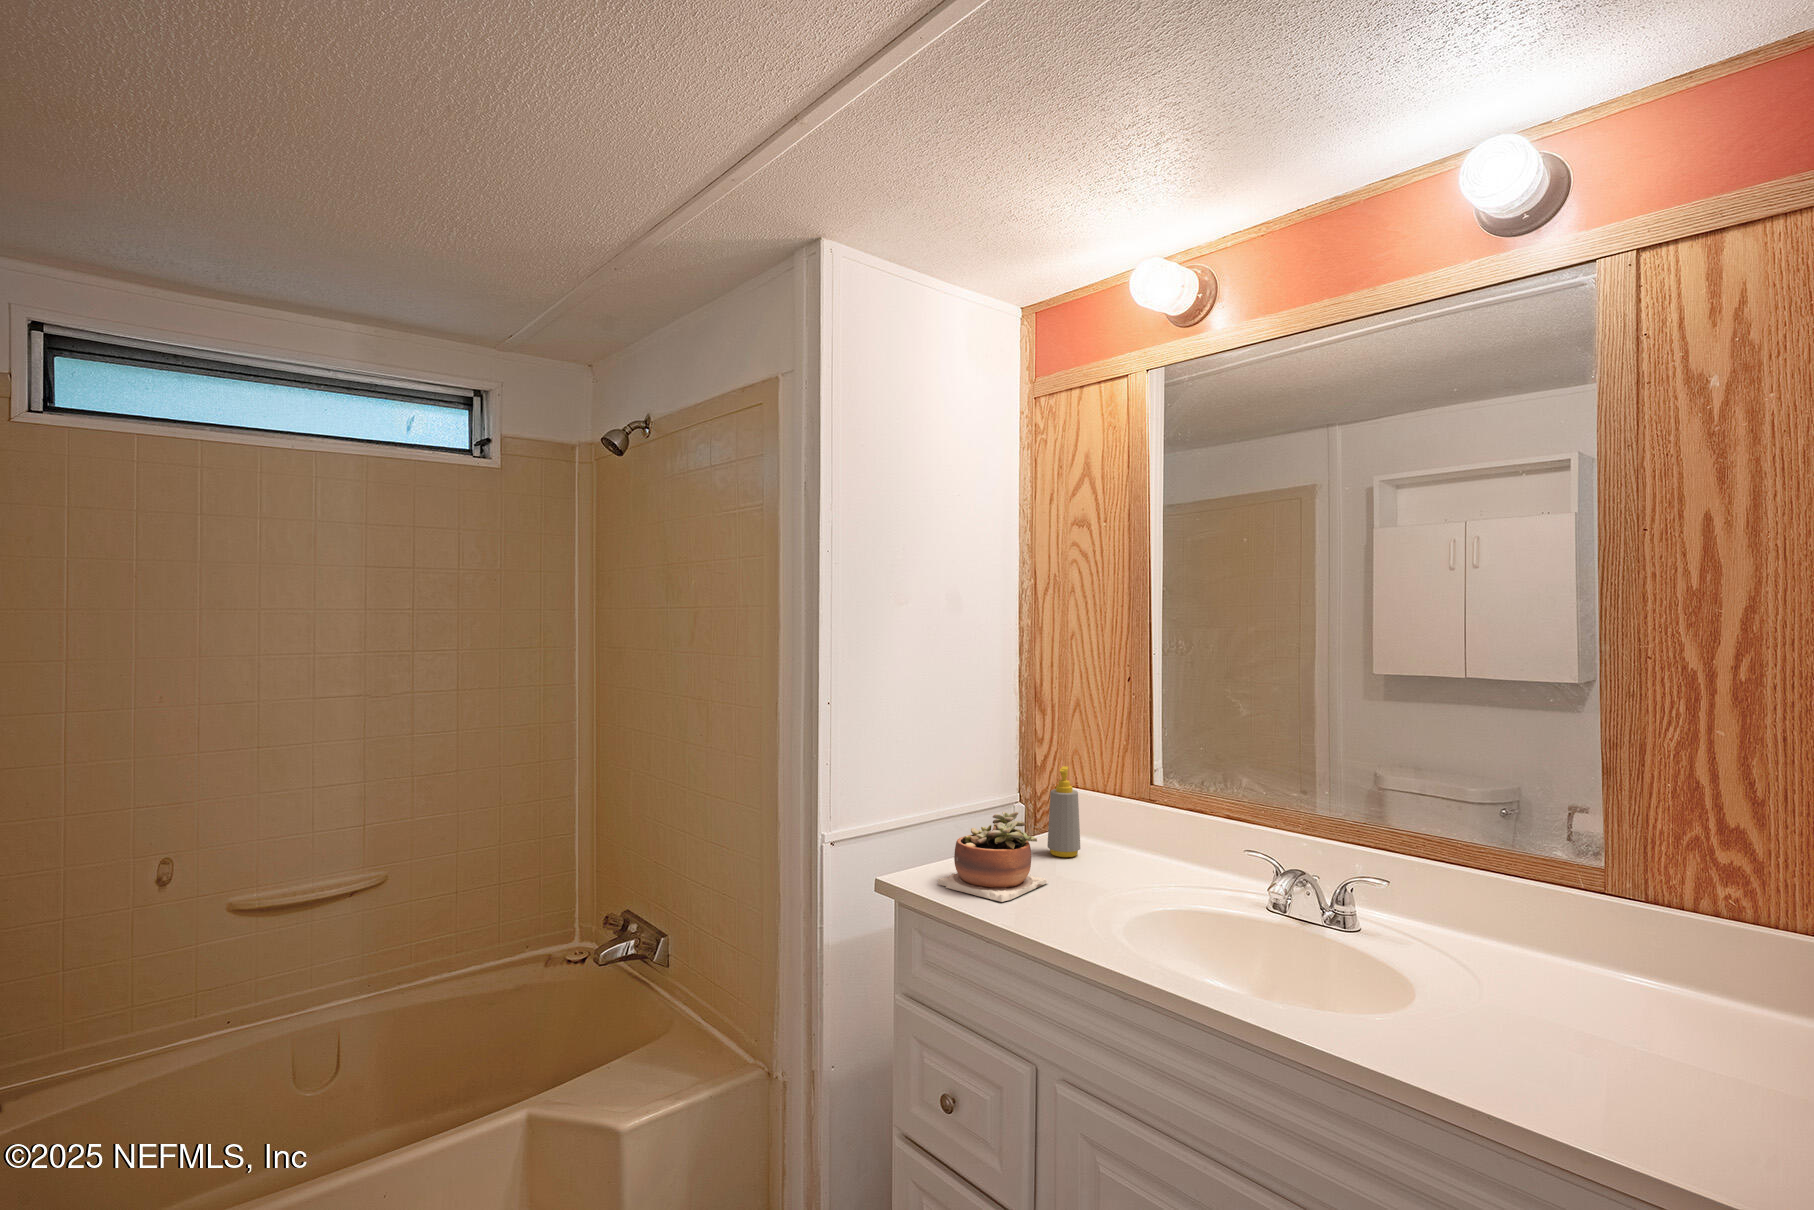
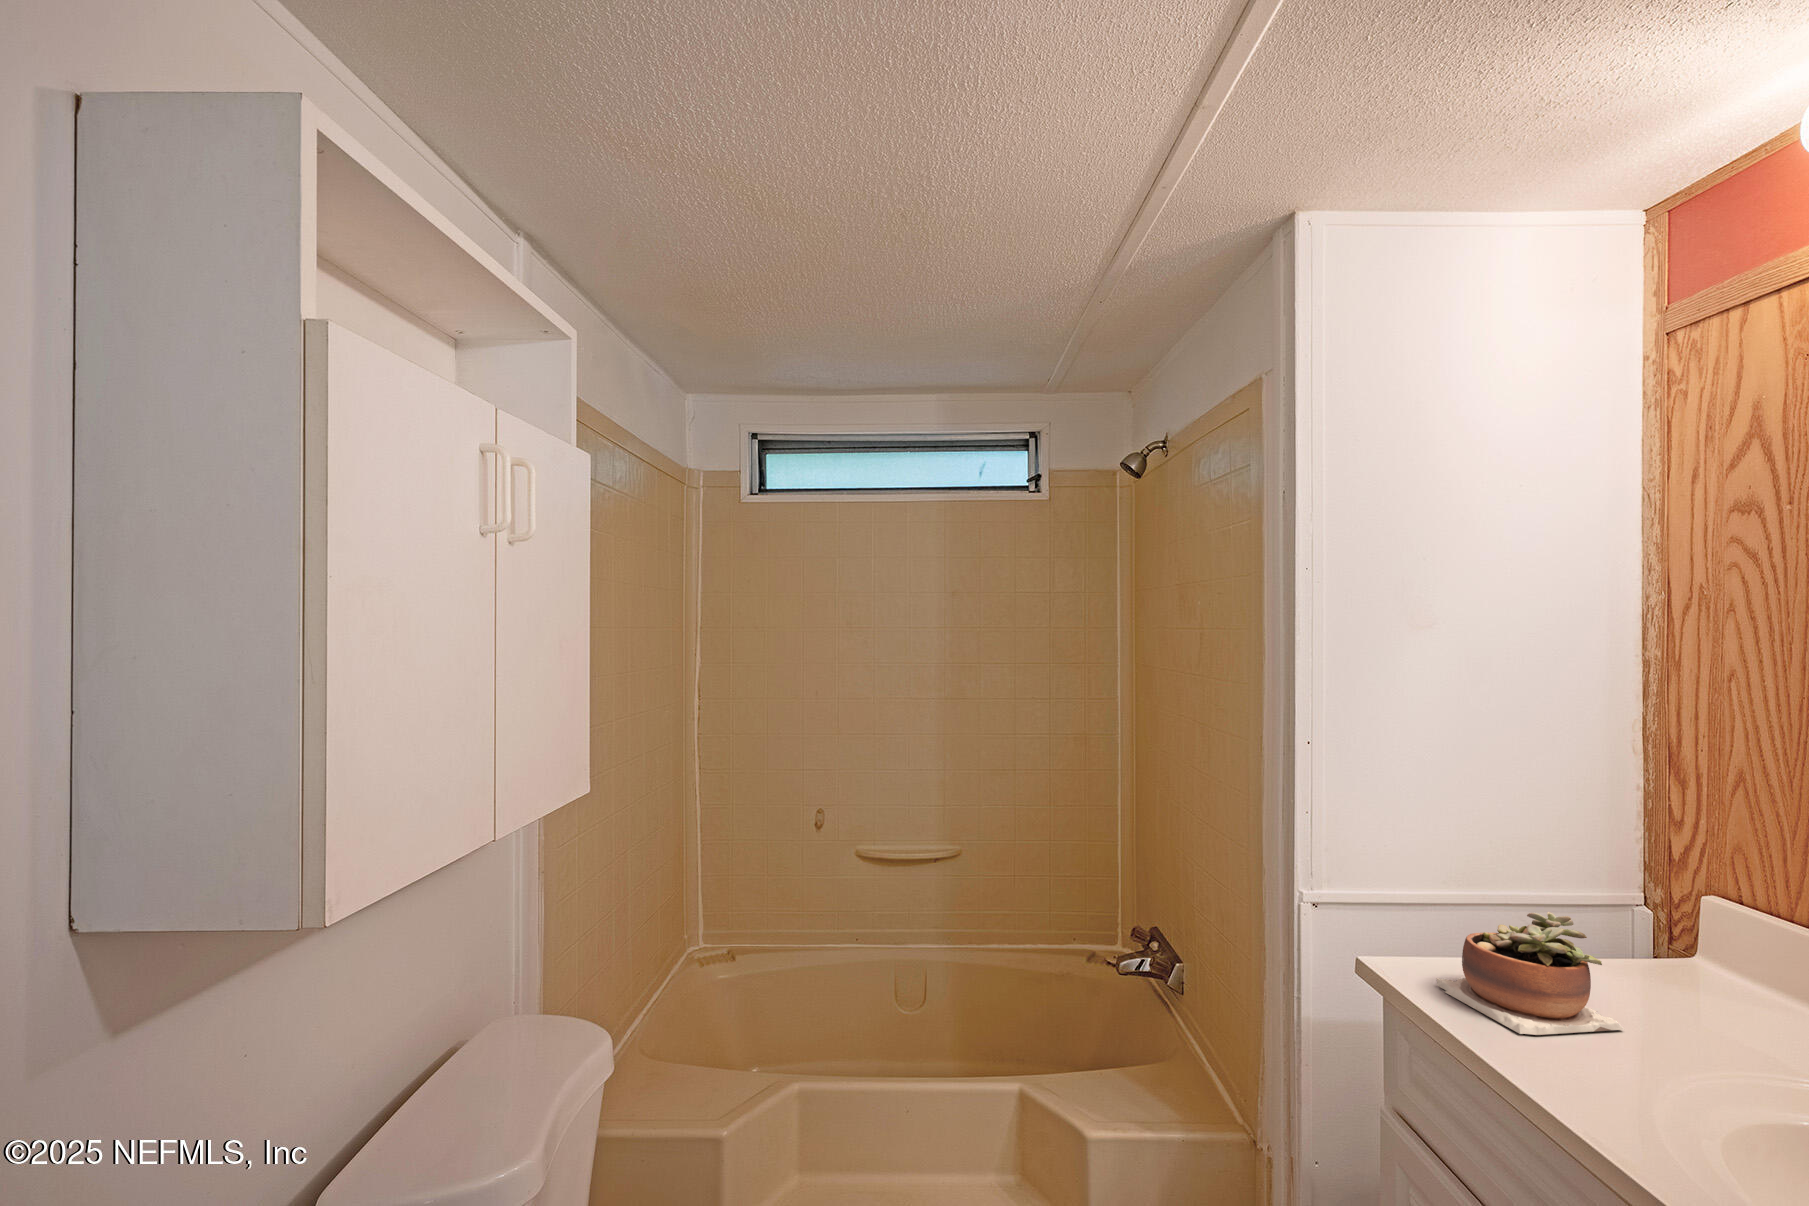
soap bottle: present [1047,766,1080,857] -> none [1658,868,1723,1006]

